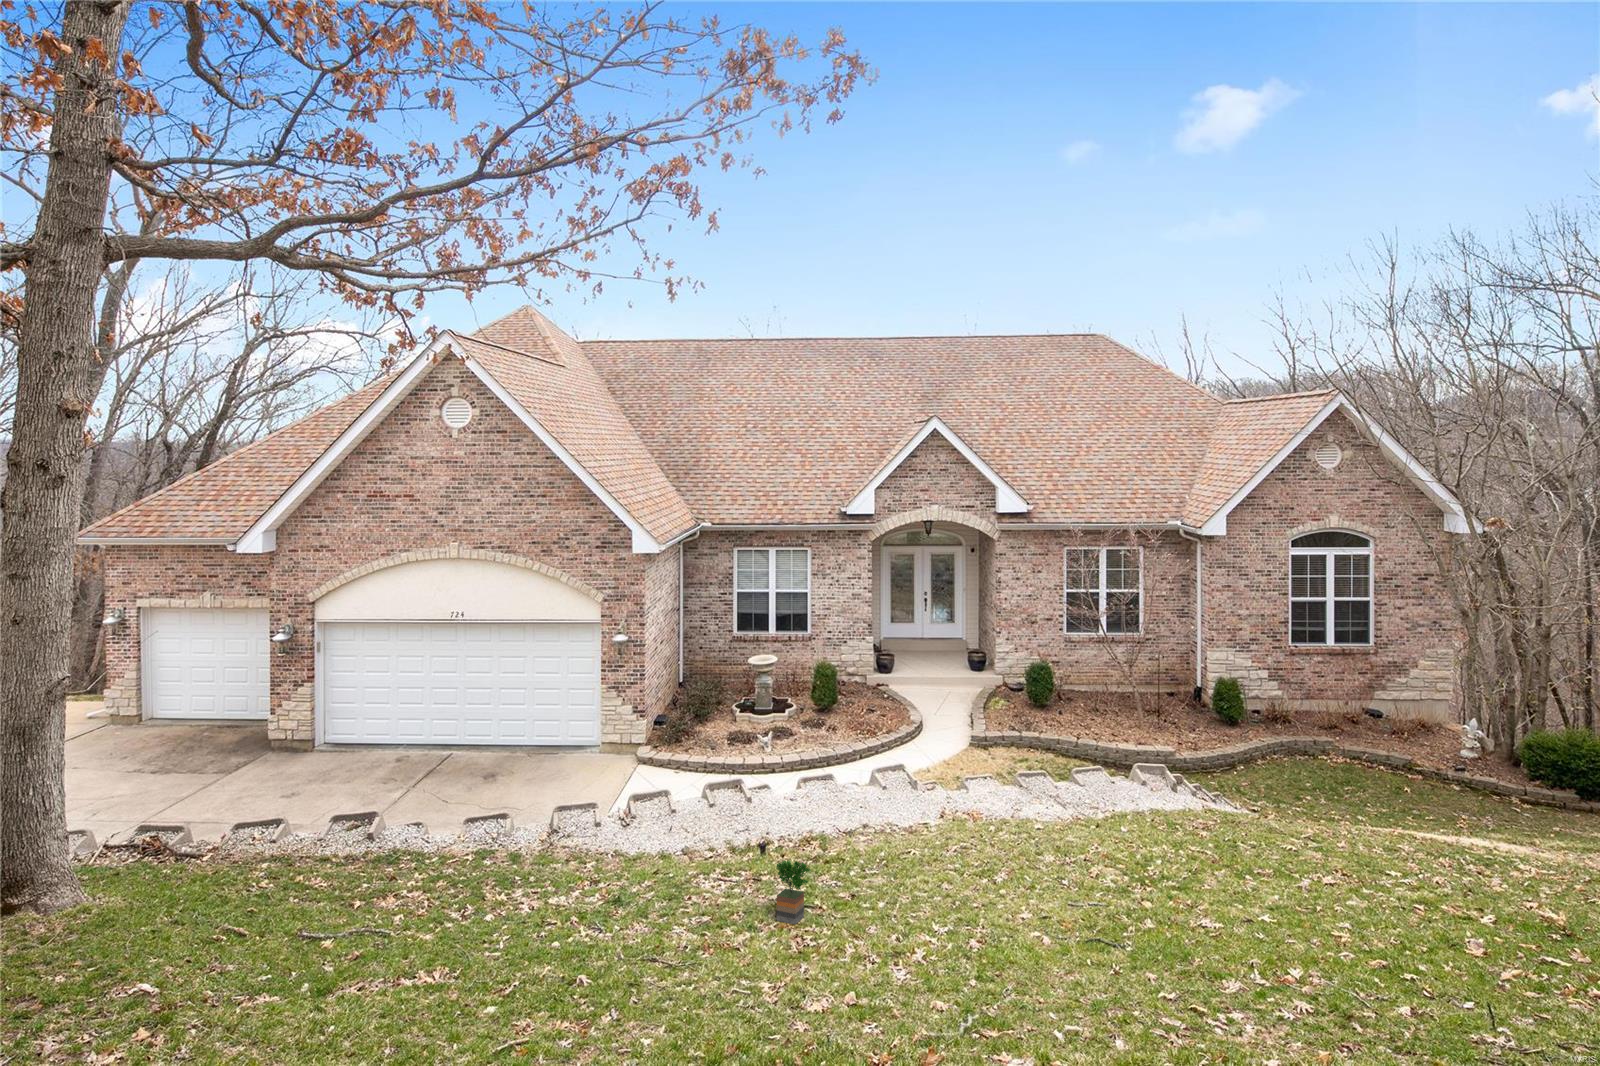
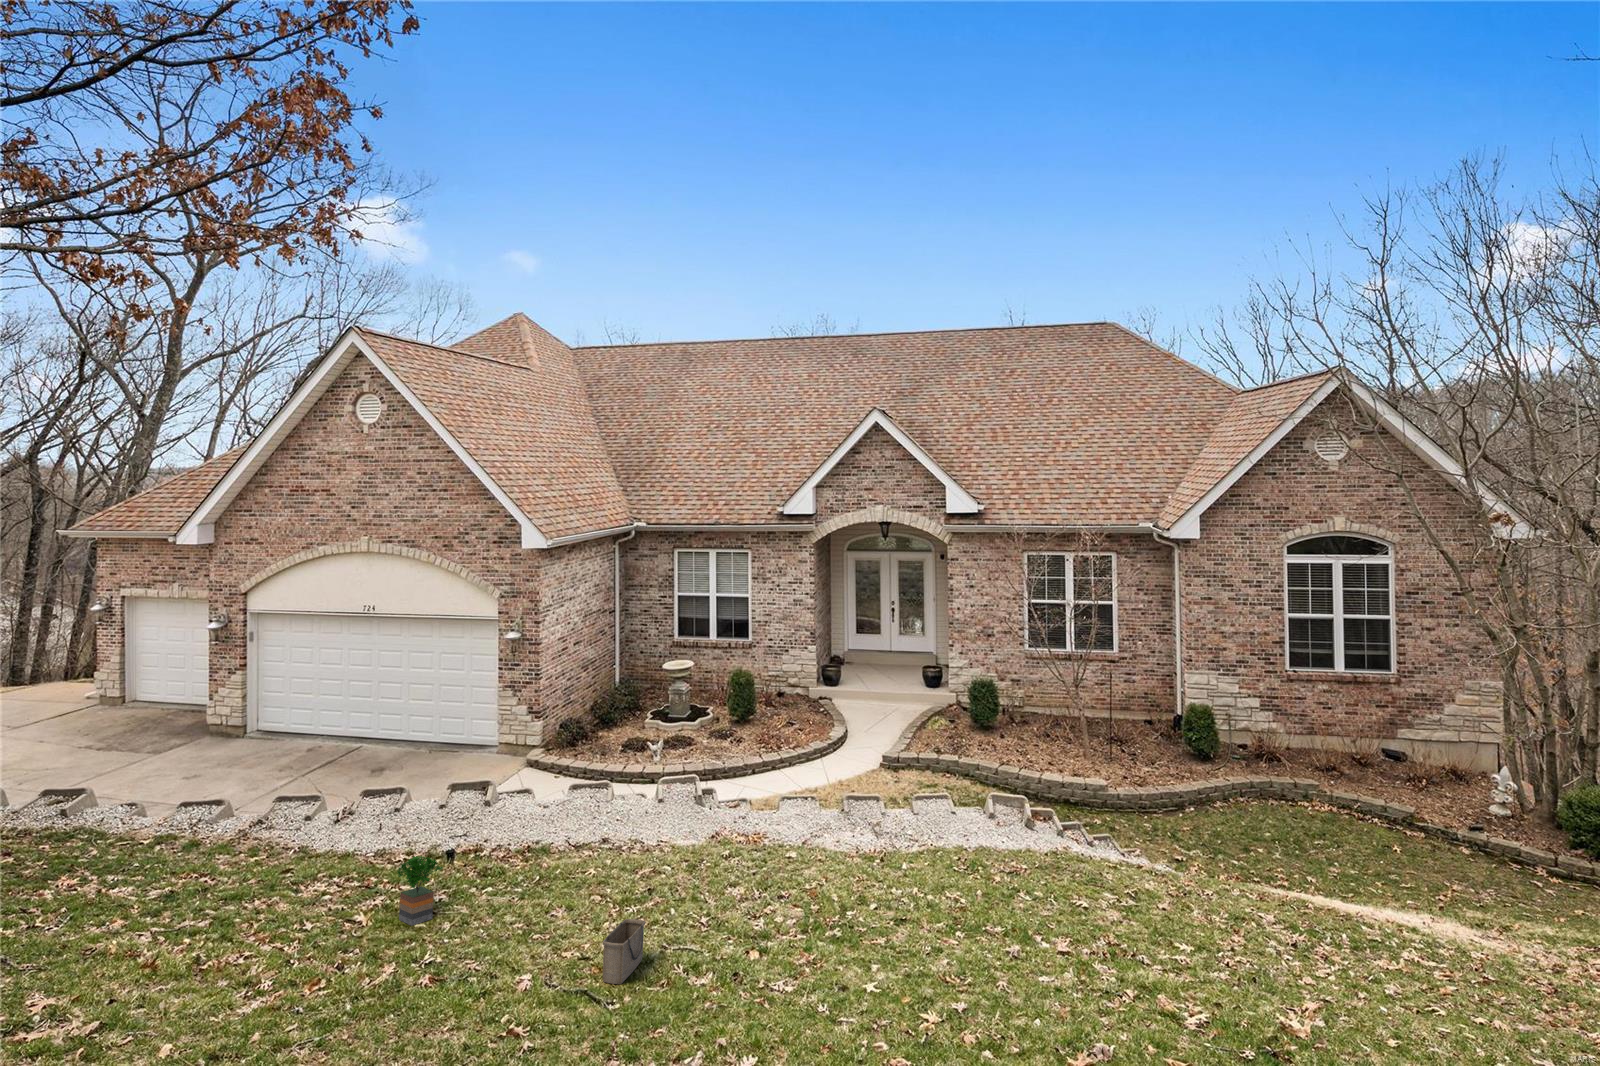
basket: none [1010,899,1043,955] -> present [602,919,645,984]

